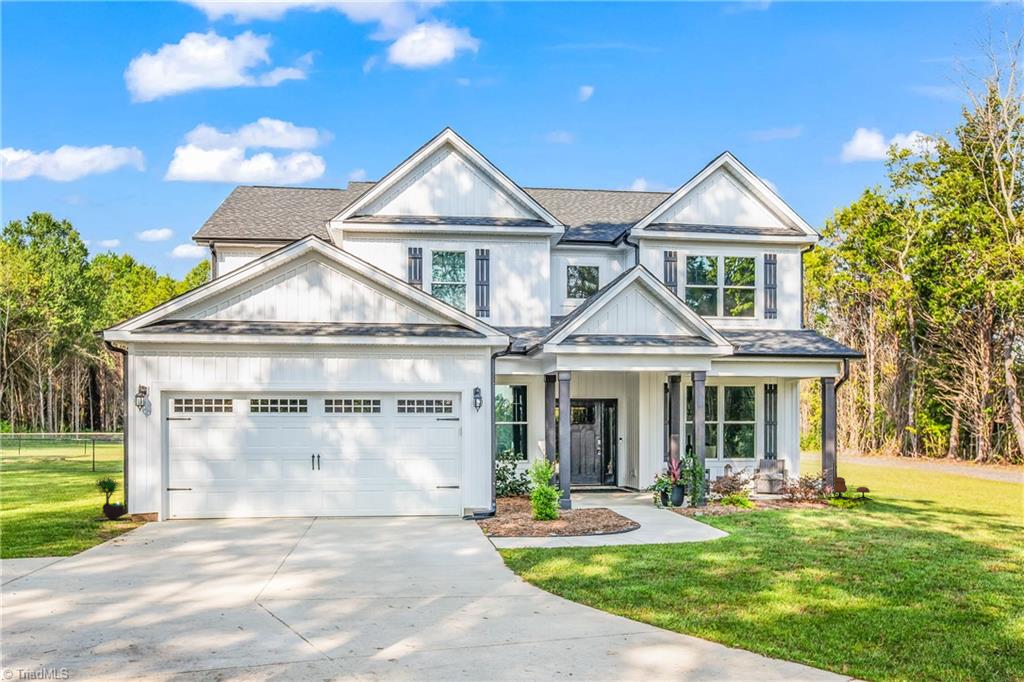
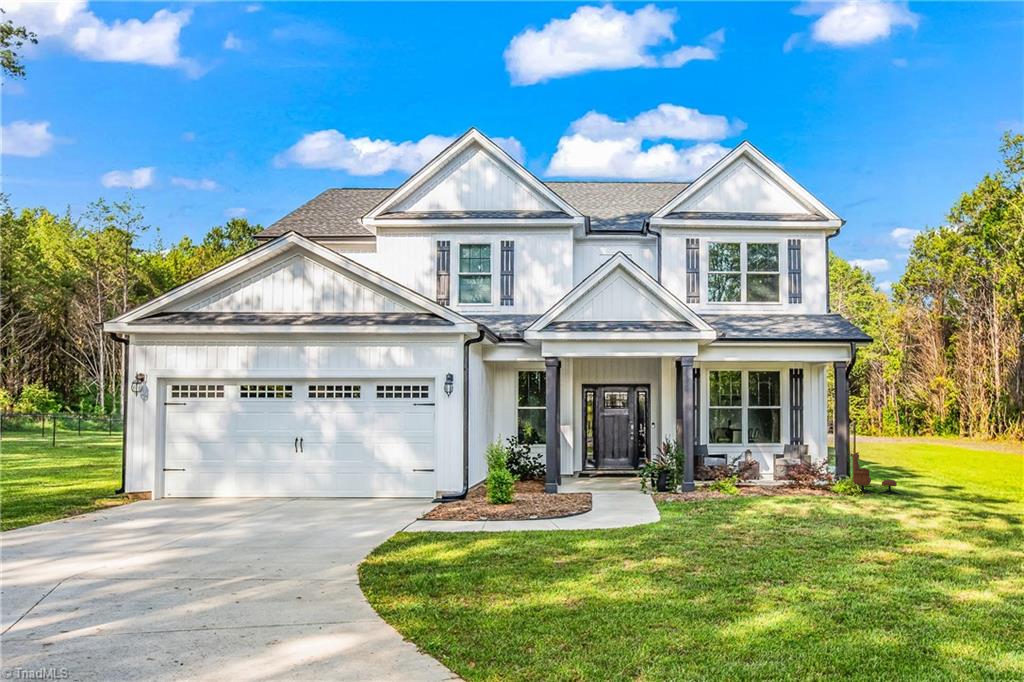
potted tree: present [96,477,124,519] -> none [94,453,122,496]

